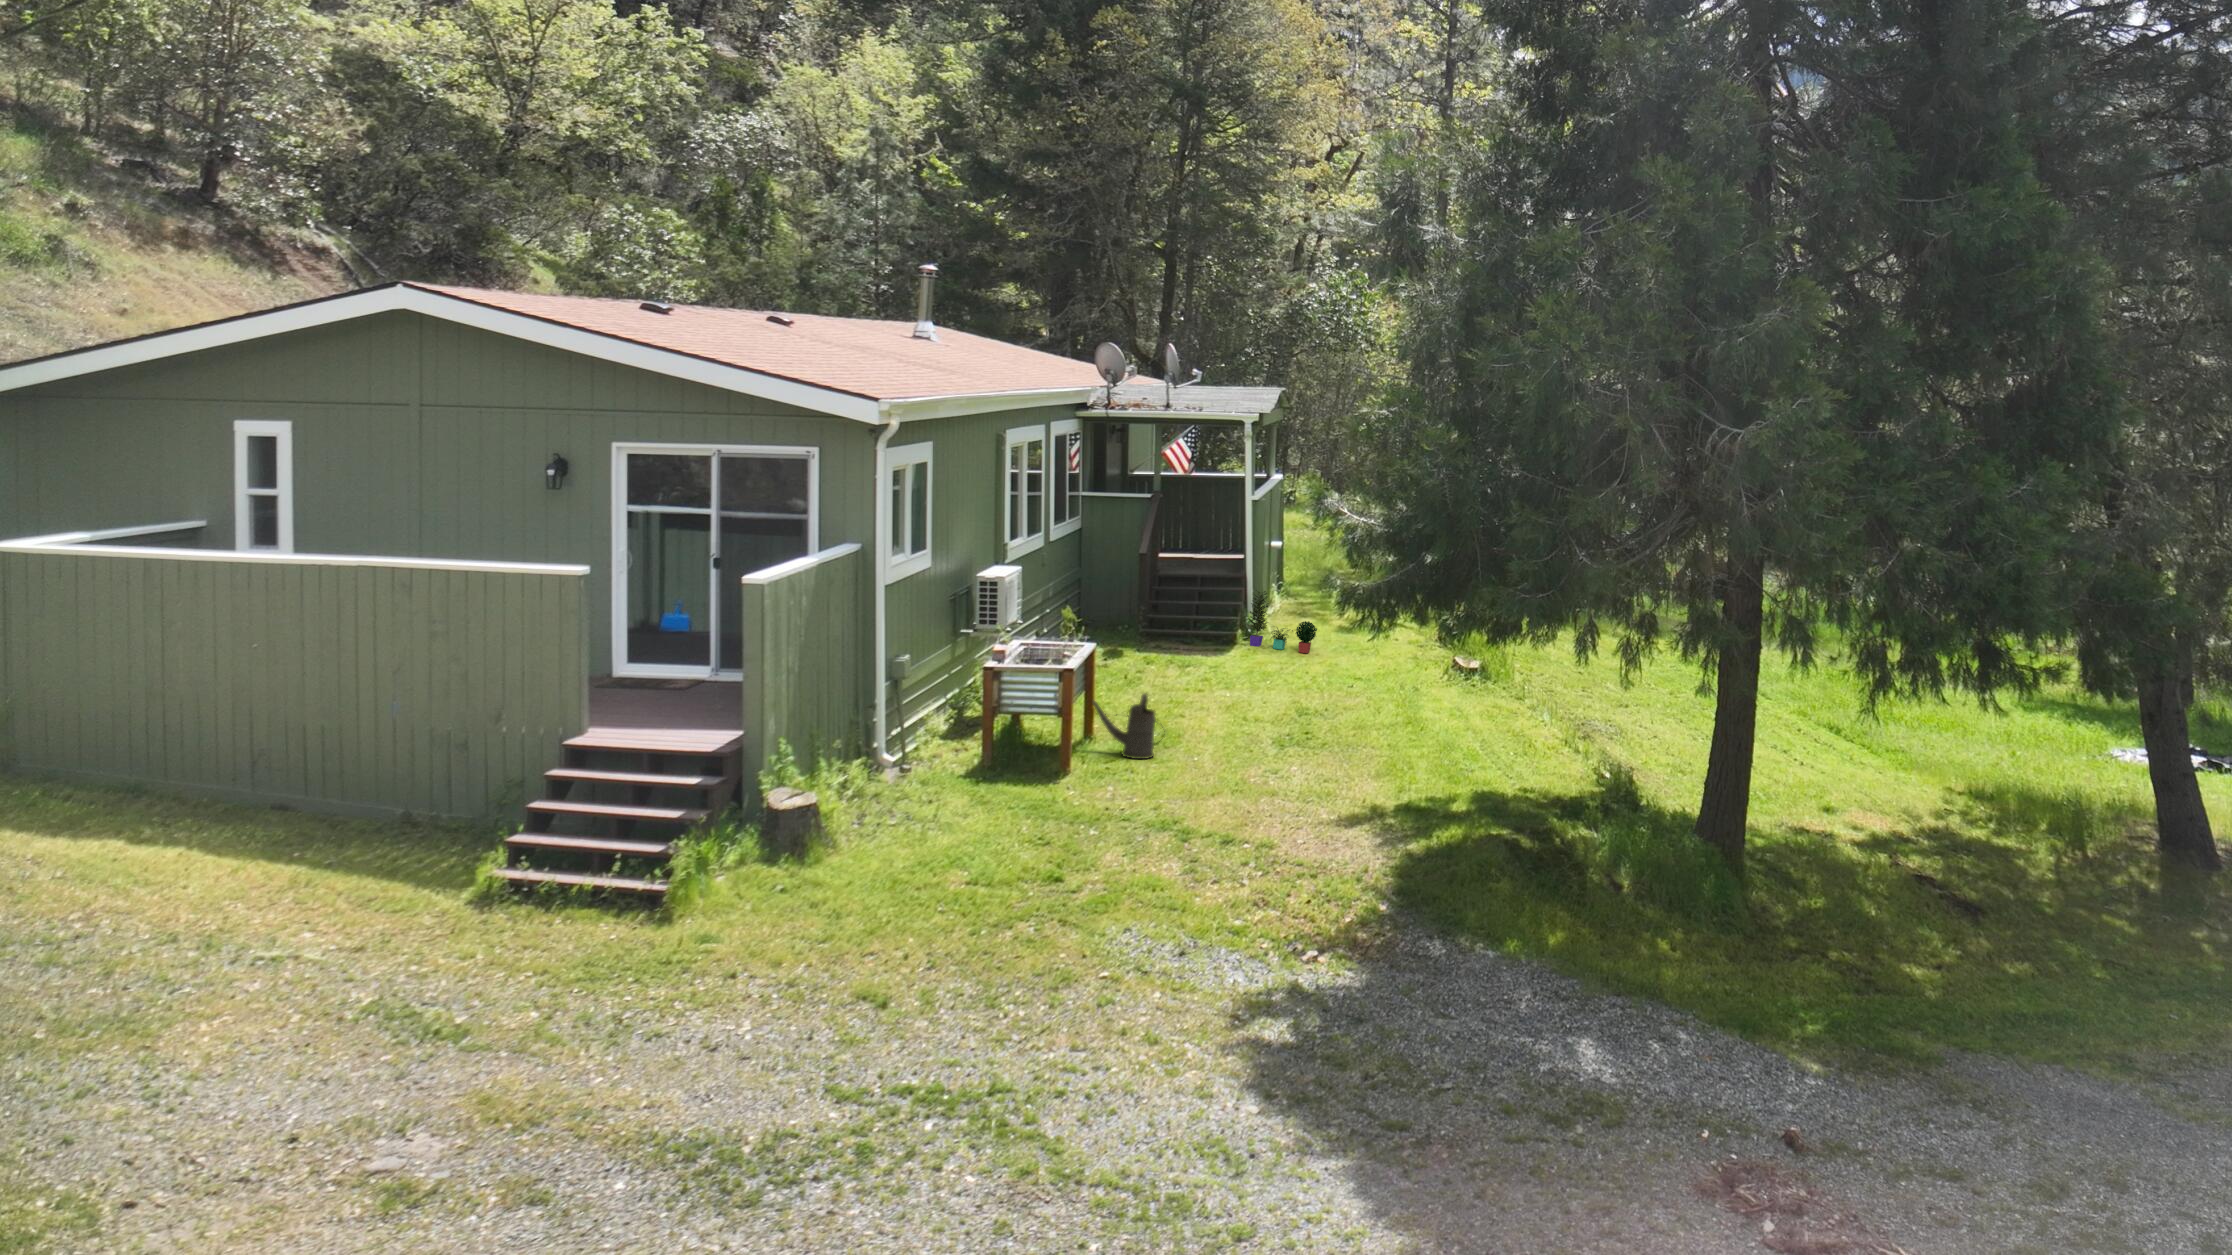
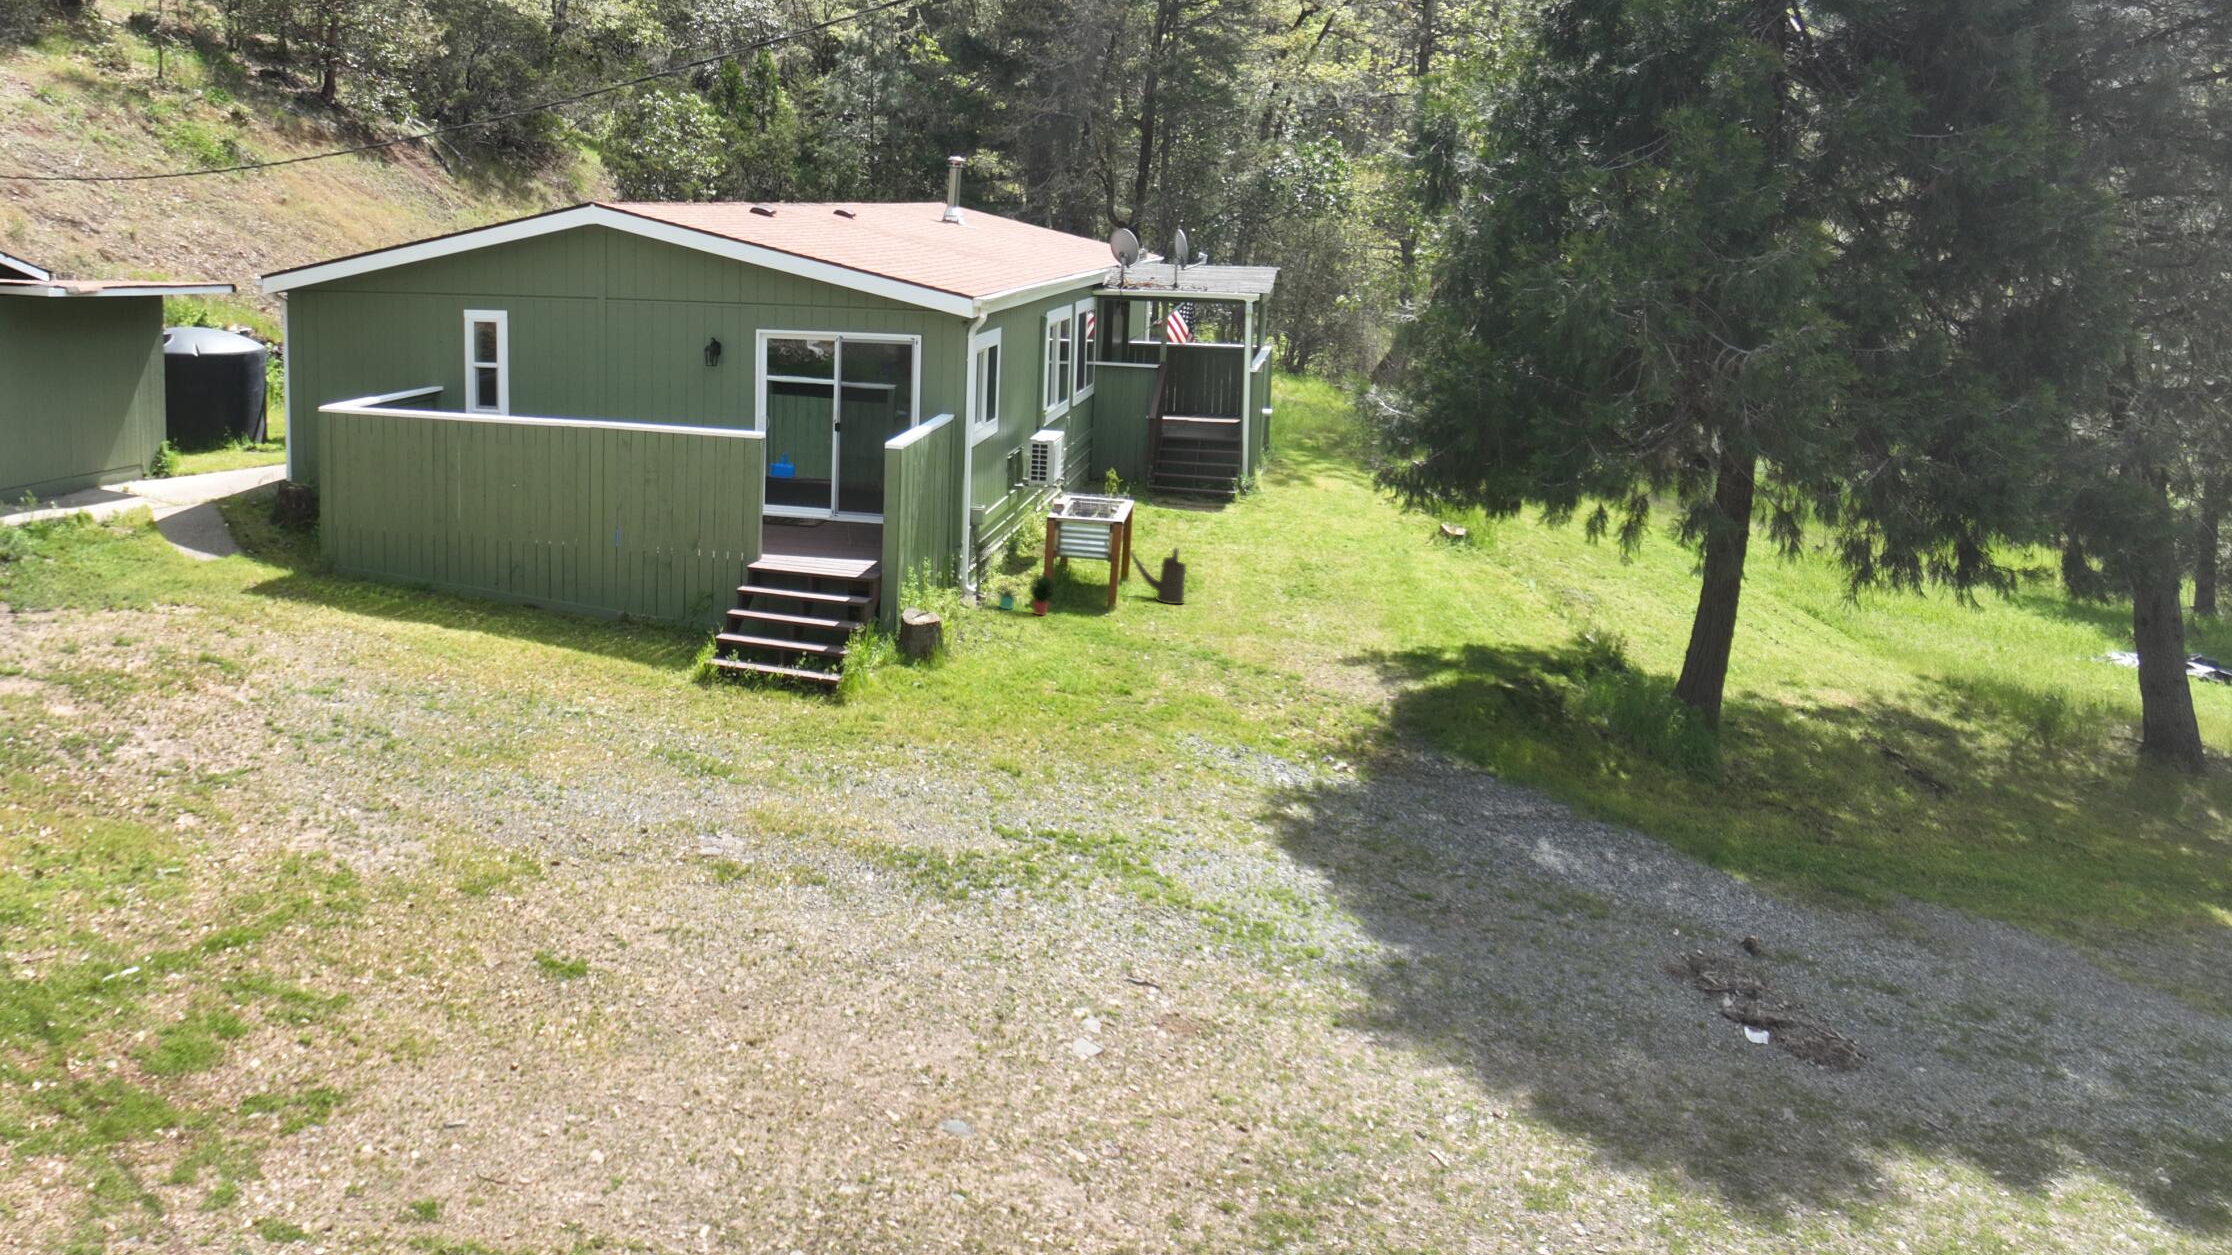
potted plant: present [1249,591,1317,653] -> present [973,533,1056,615]

